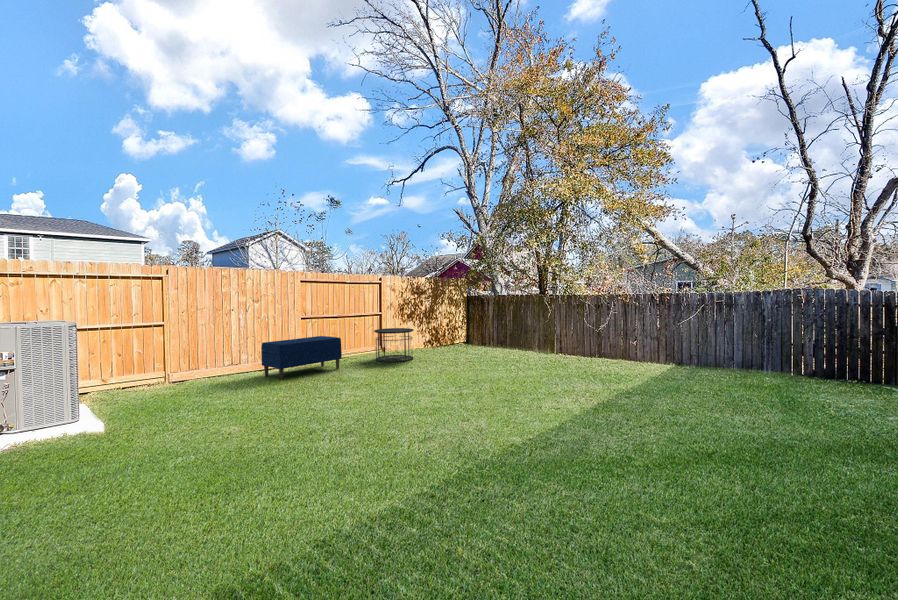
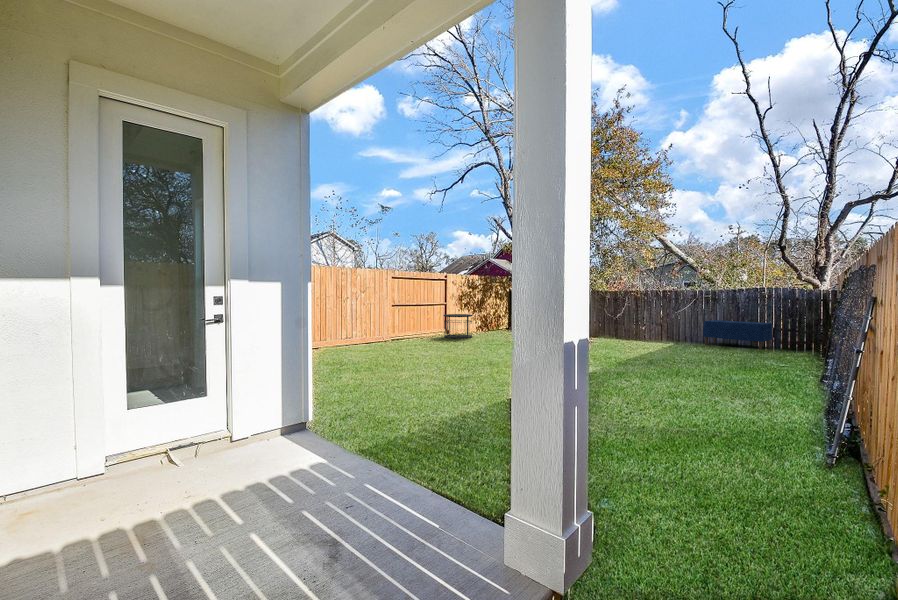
bench: present [261,336,342,380] -> present [703,320,772,349]

